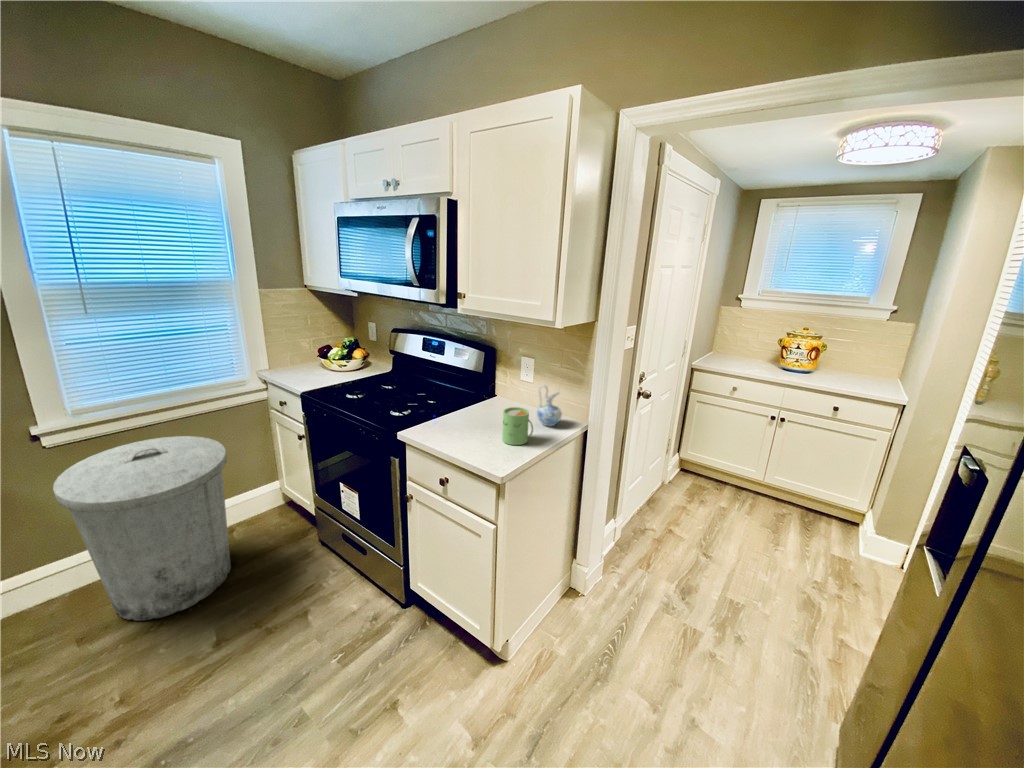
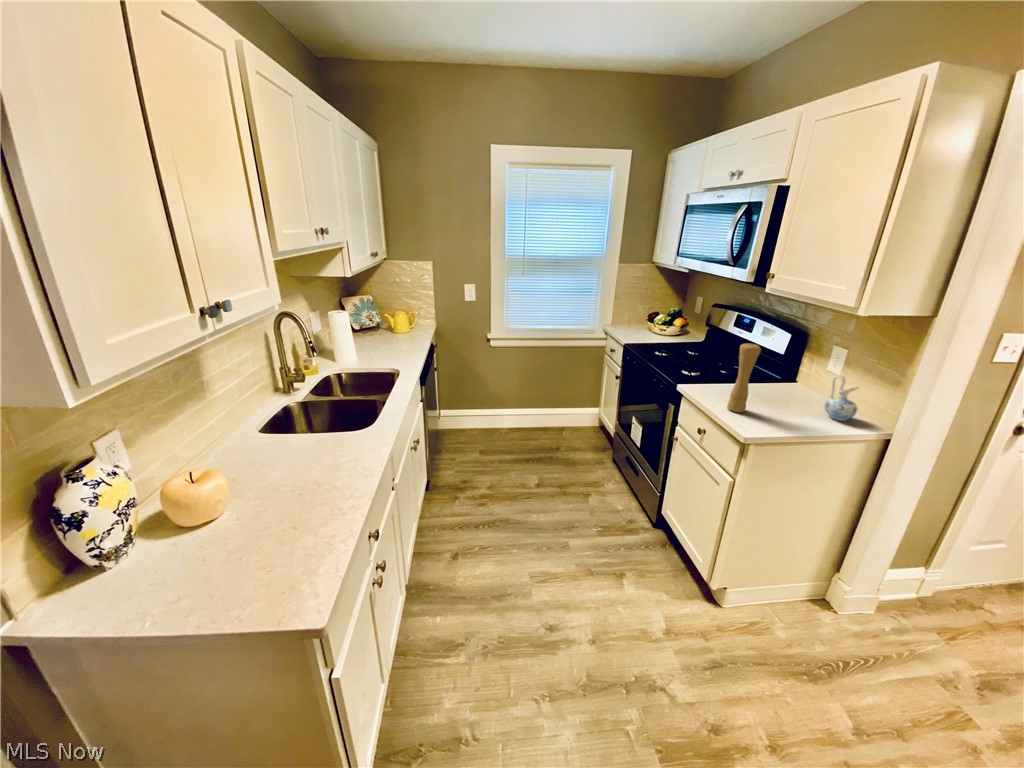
pepper mill: none [462,369,483,449] -> present [727,343,761,412]
mug: present [502,407,533,445] -> none [770,387,806,424]
trash can: present [53,436,231,621] -> none [493,355,571,460]

